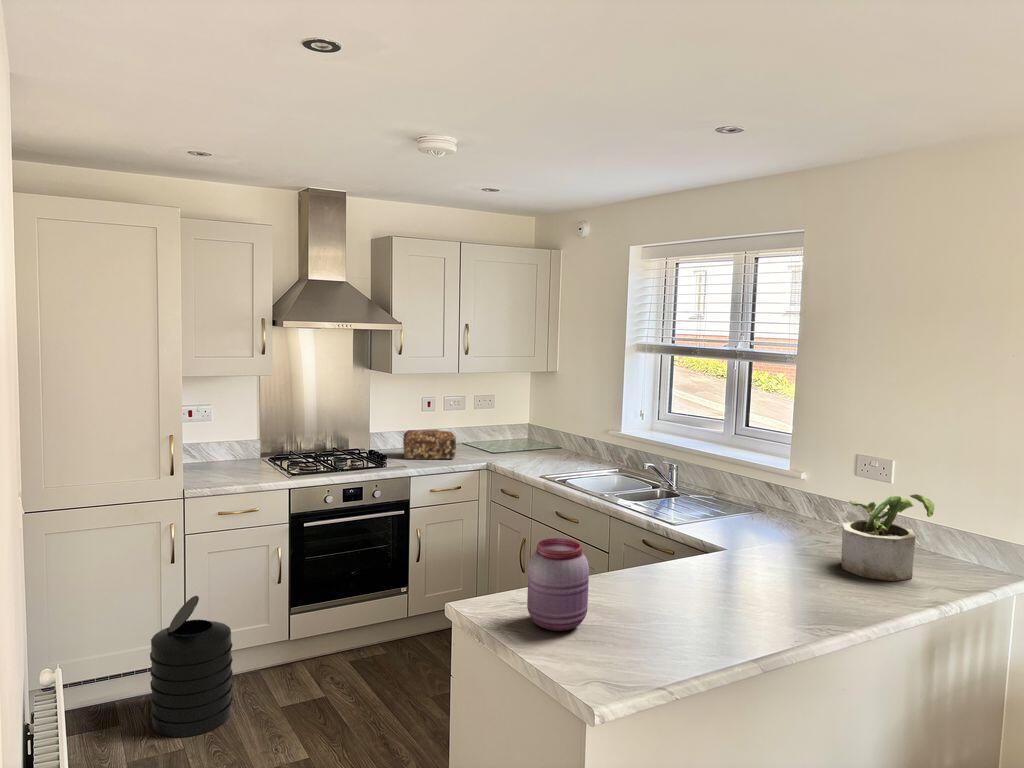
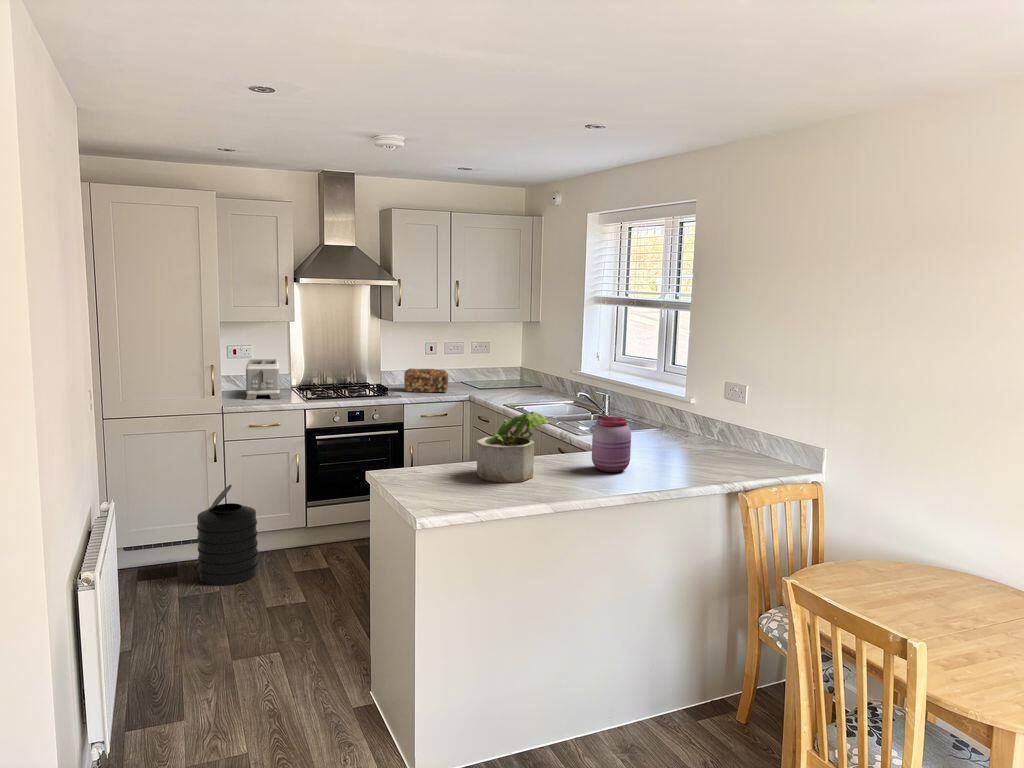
toaster: none [206,422,255,477] -> present [246,359,280,400]
potted plant: present [841,494,934,581] -> present [477,412,549,483]
jar: present [527,538,589,631] -> present [592,417,631,472]

